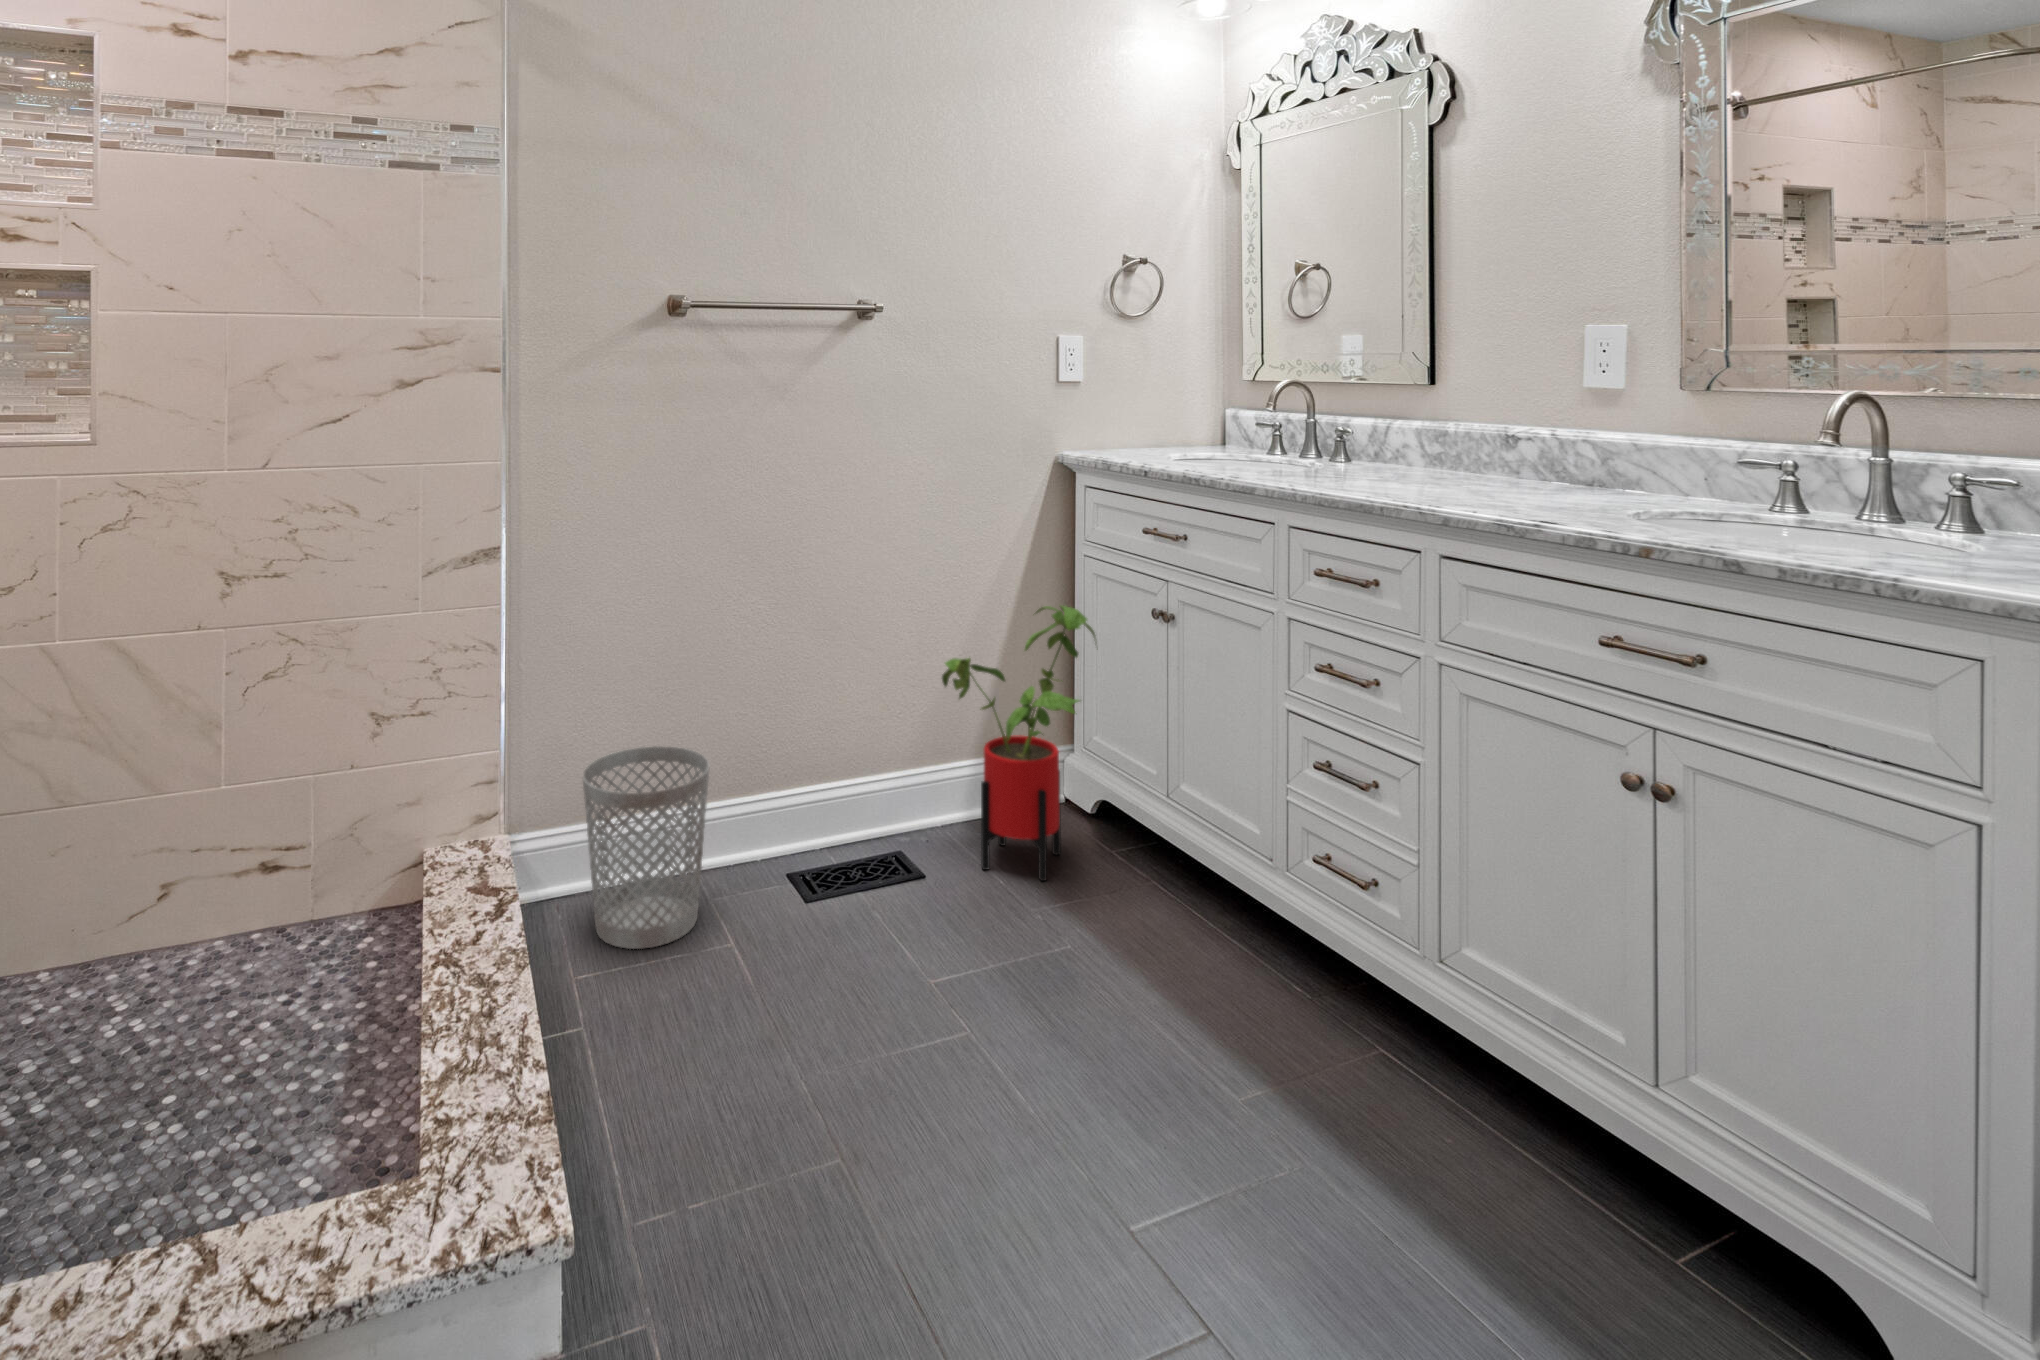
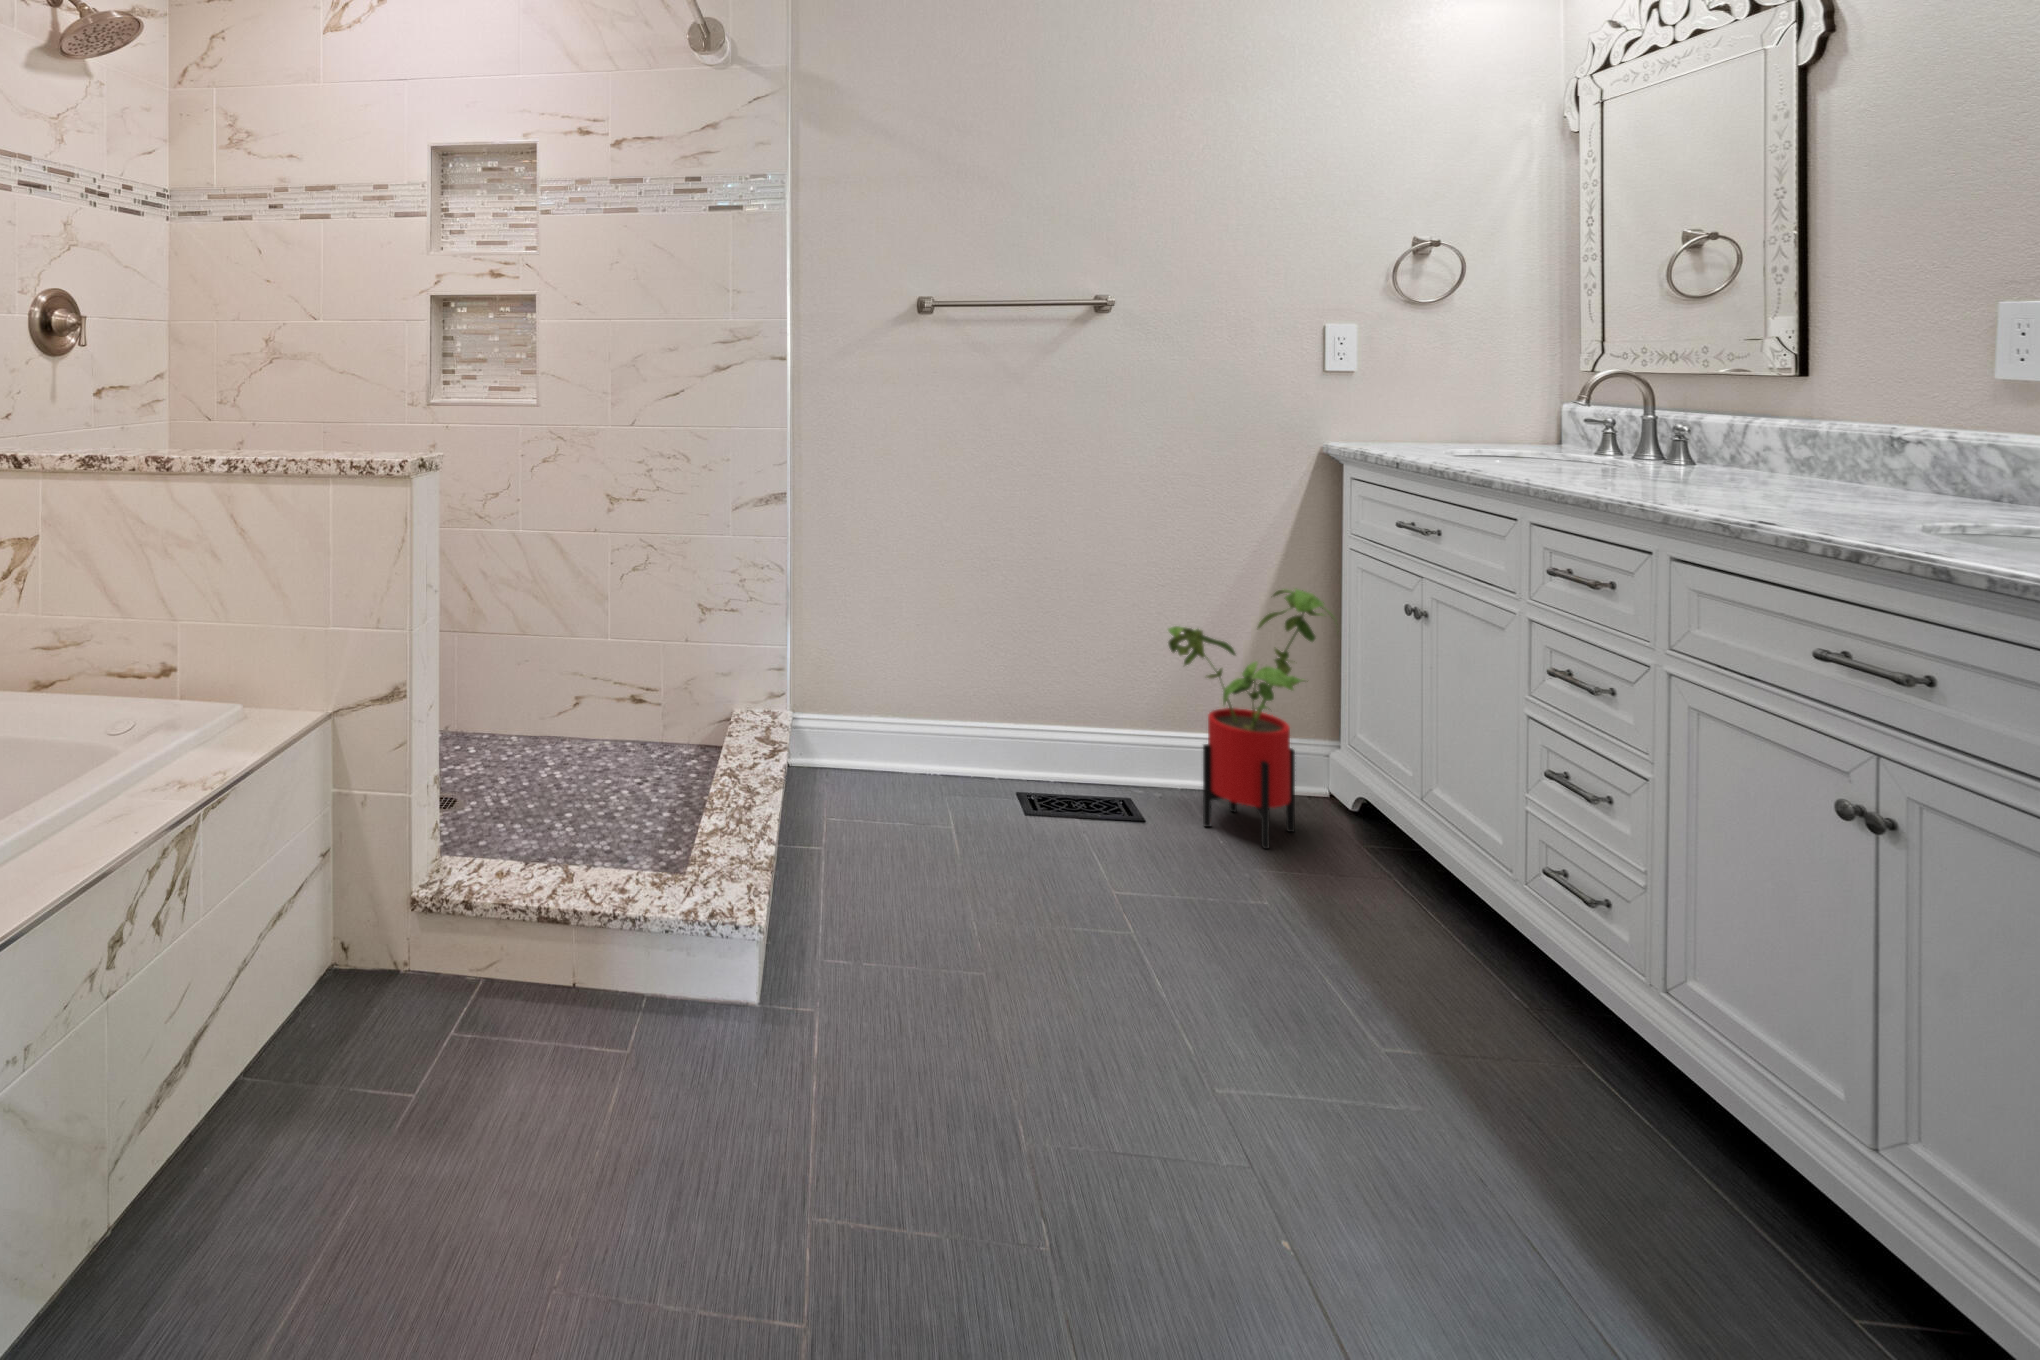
wastebasket: present [583,746,710,949] -> none [839,660,940,814]

